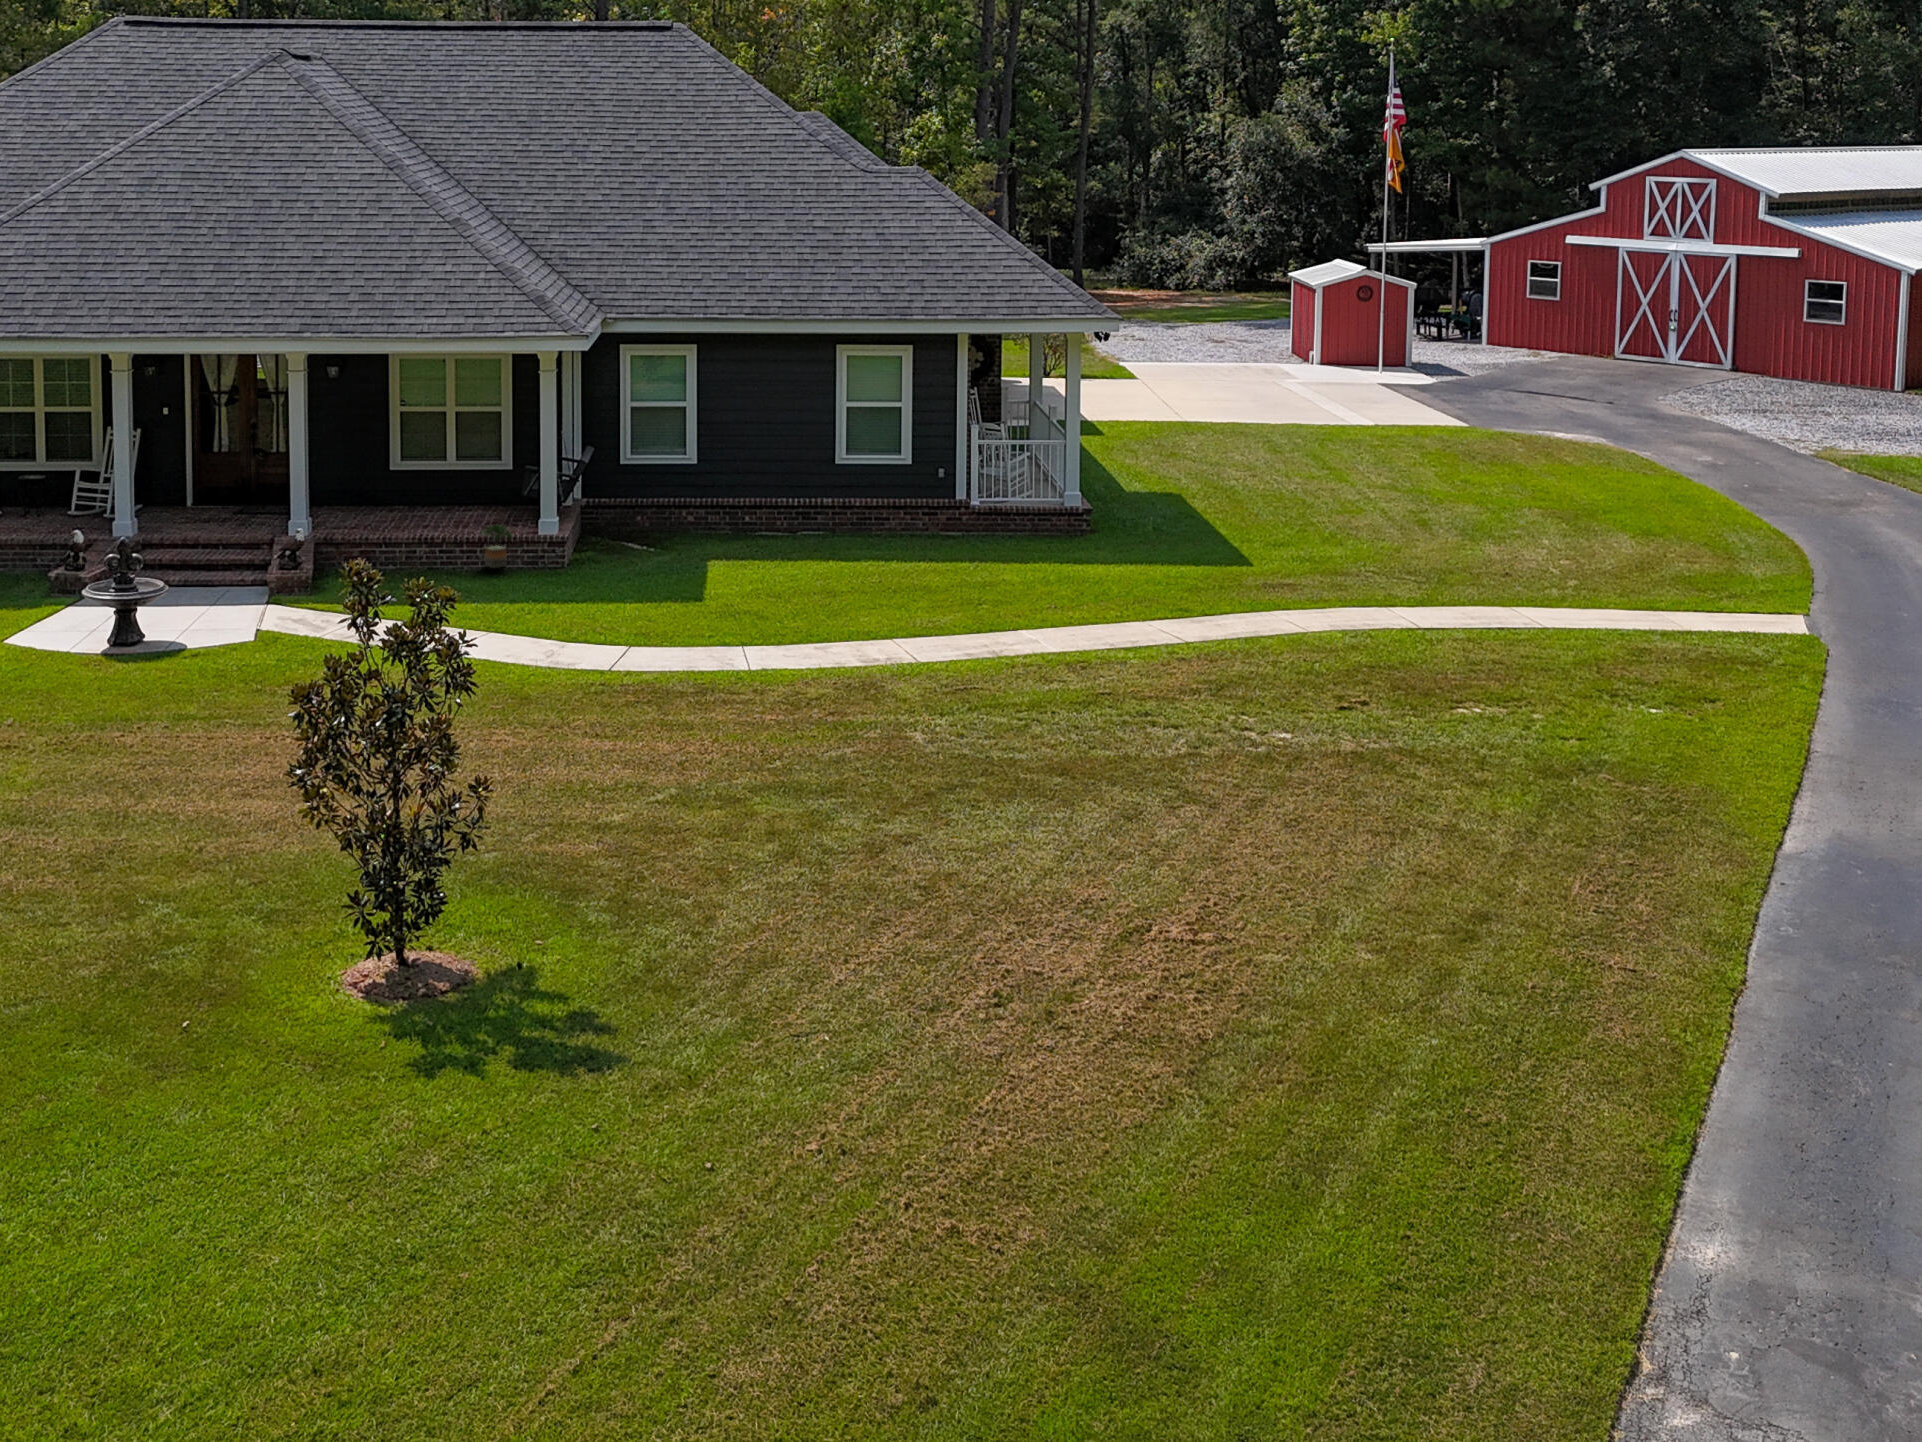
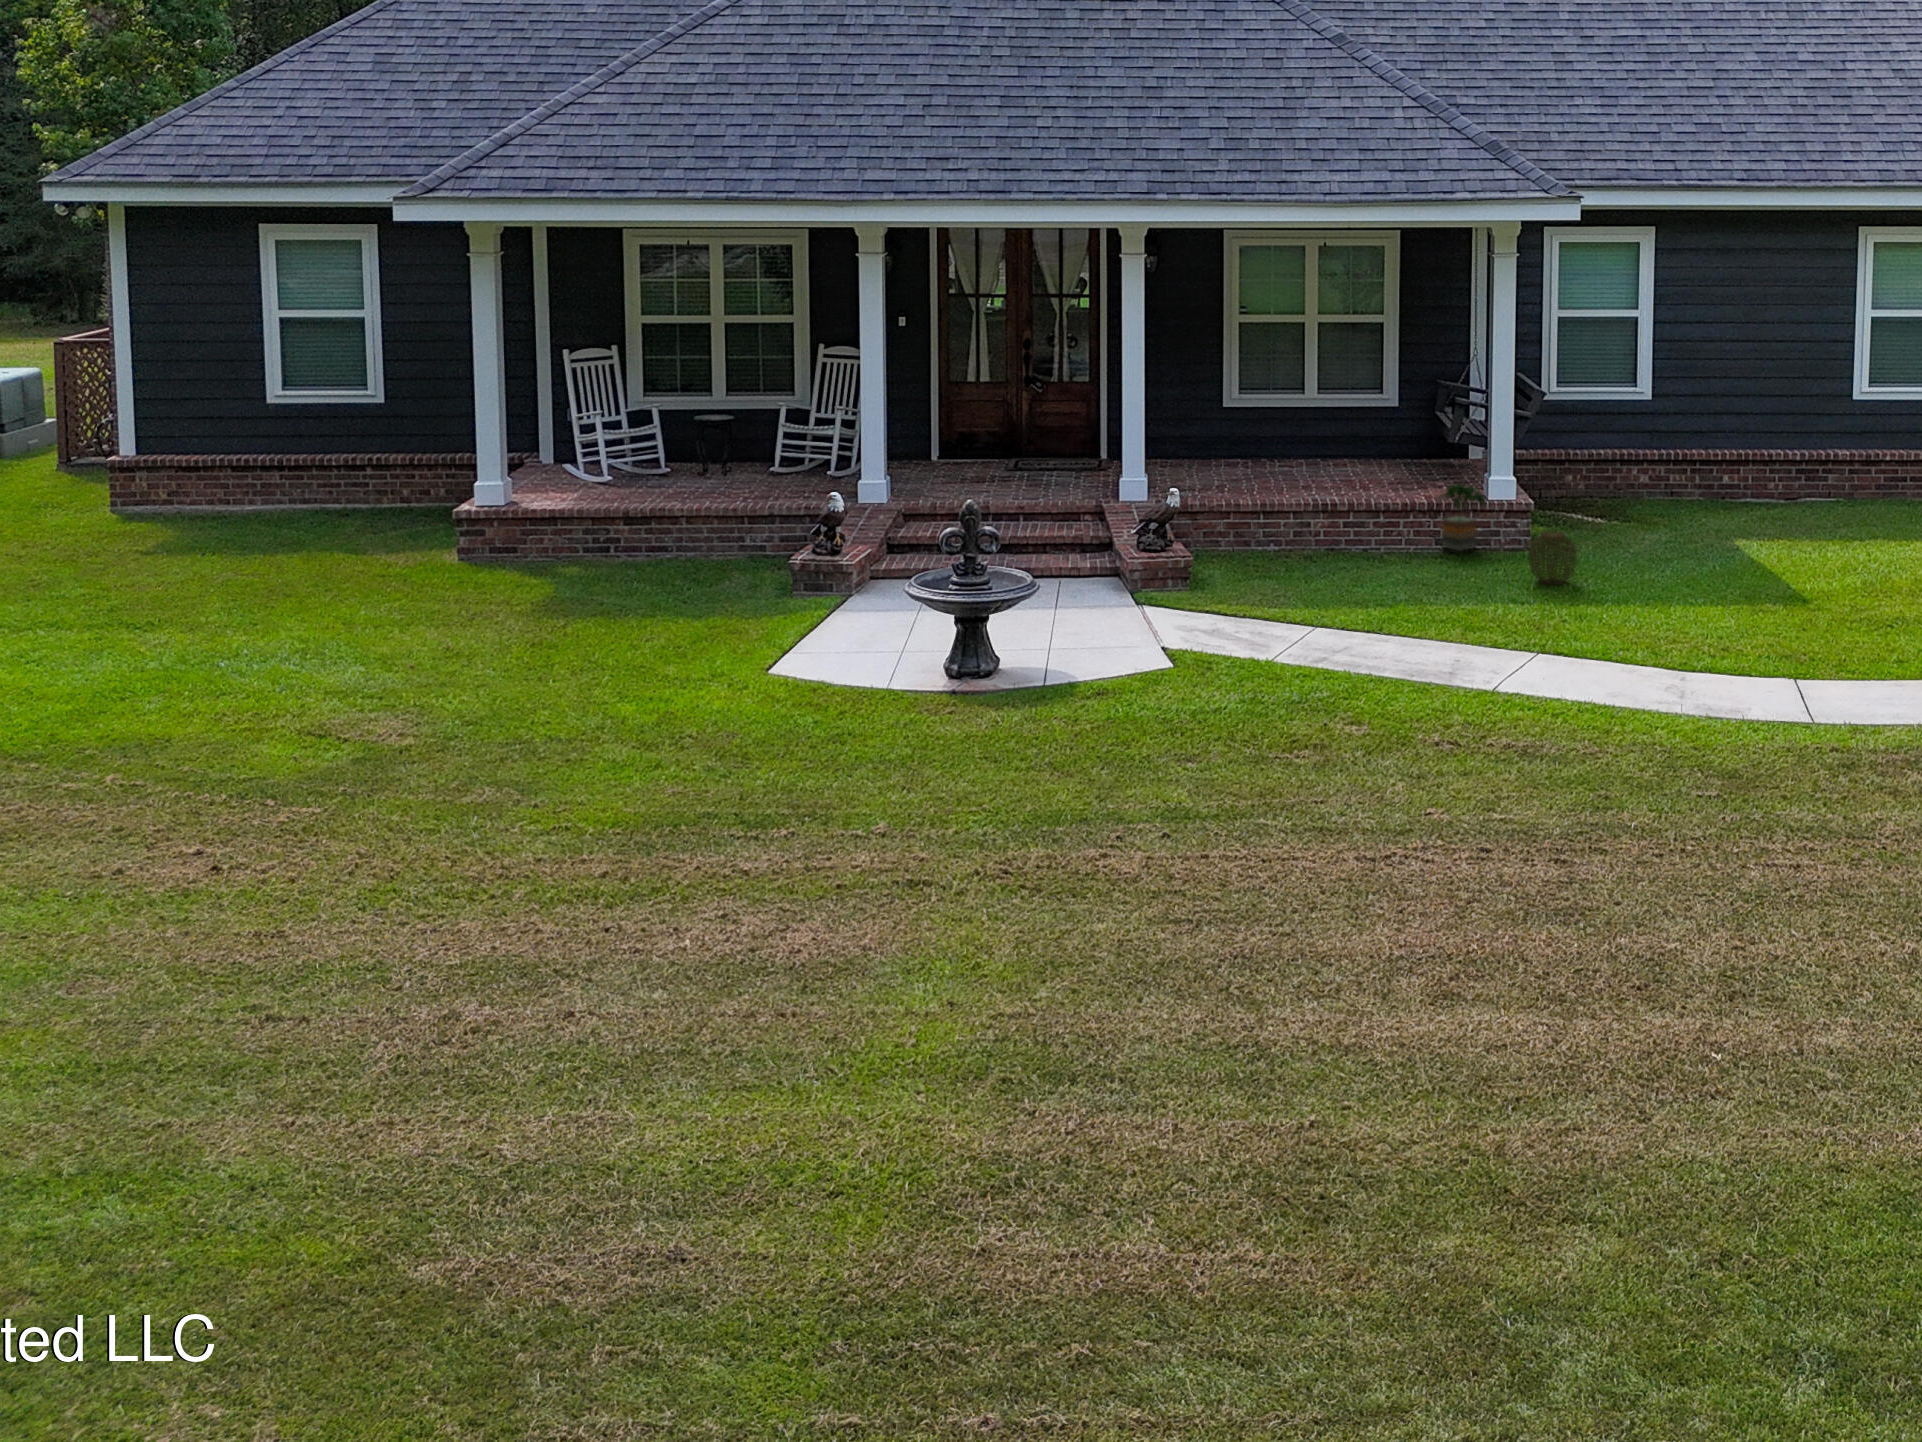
woven basket: none [511,556,541,590] -> present [1529,531,1577,584]

